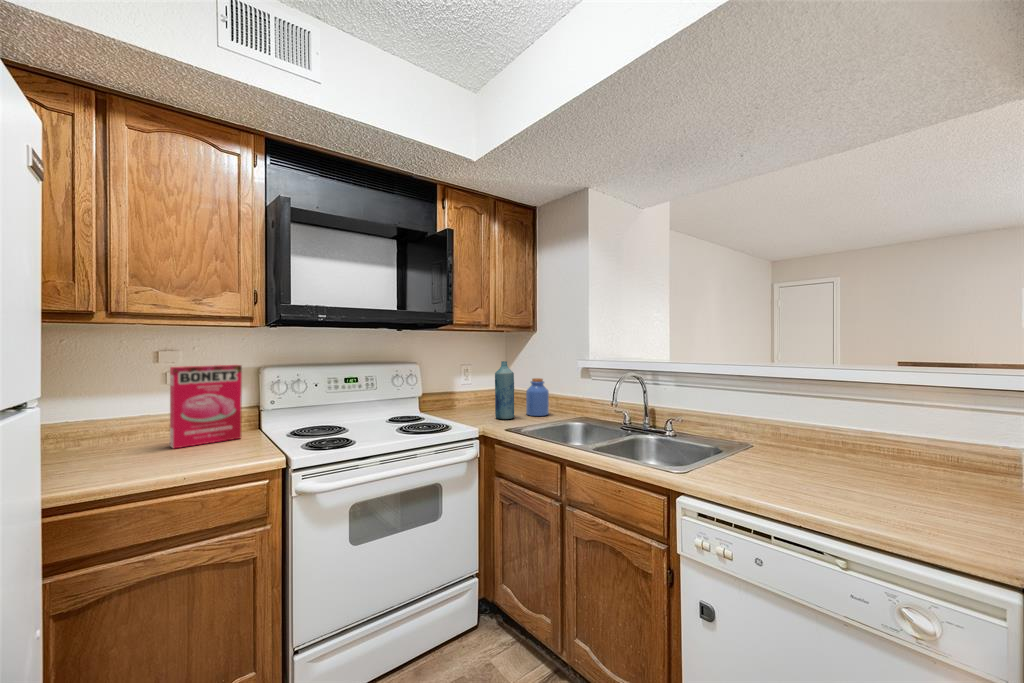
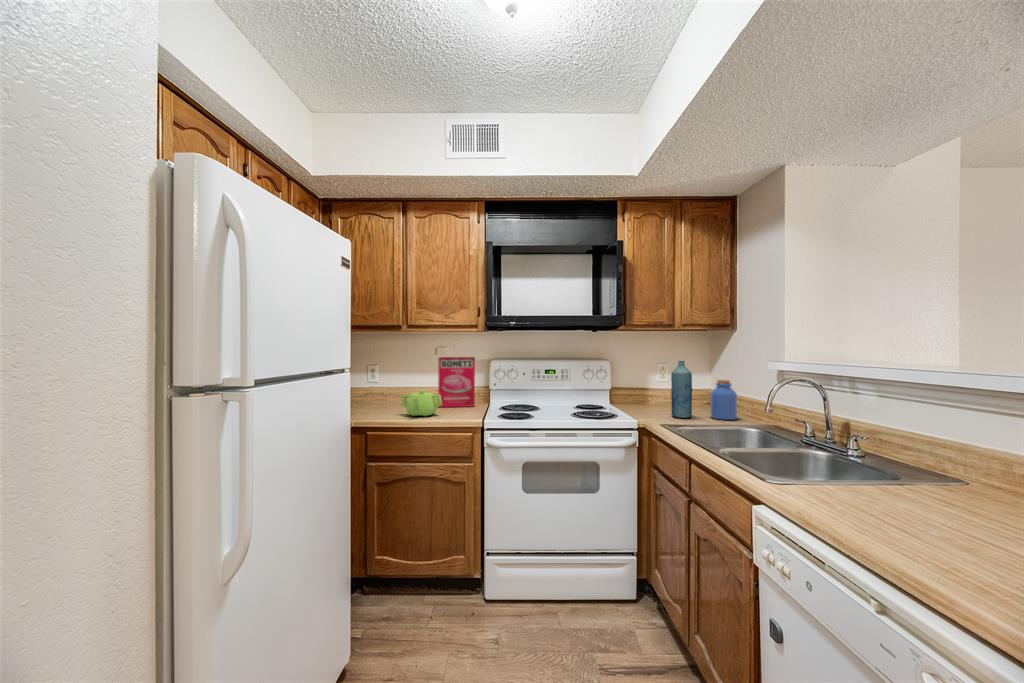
teapot: none [105,425,198,473] -> present [402,390,442,416]

